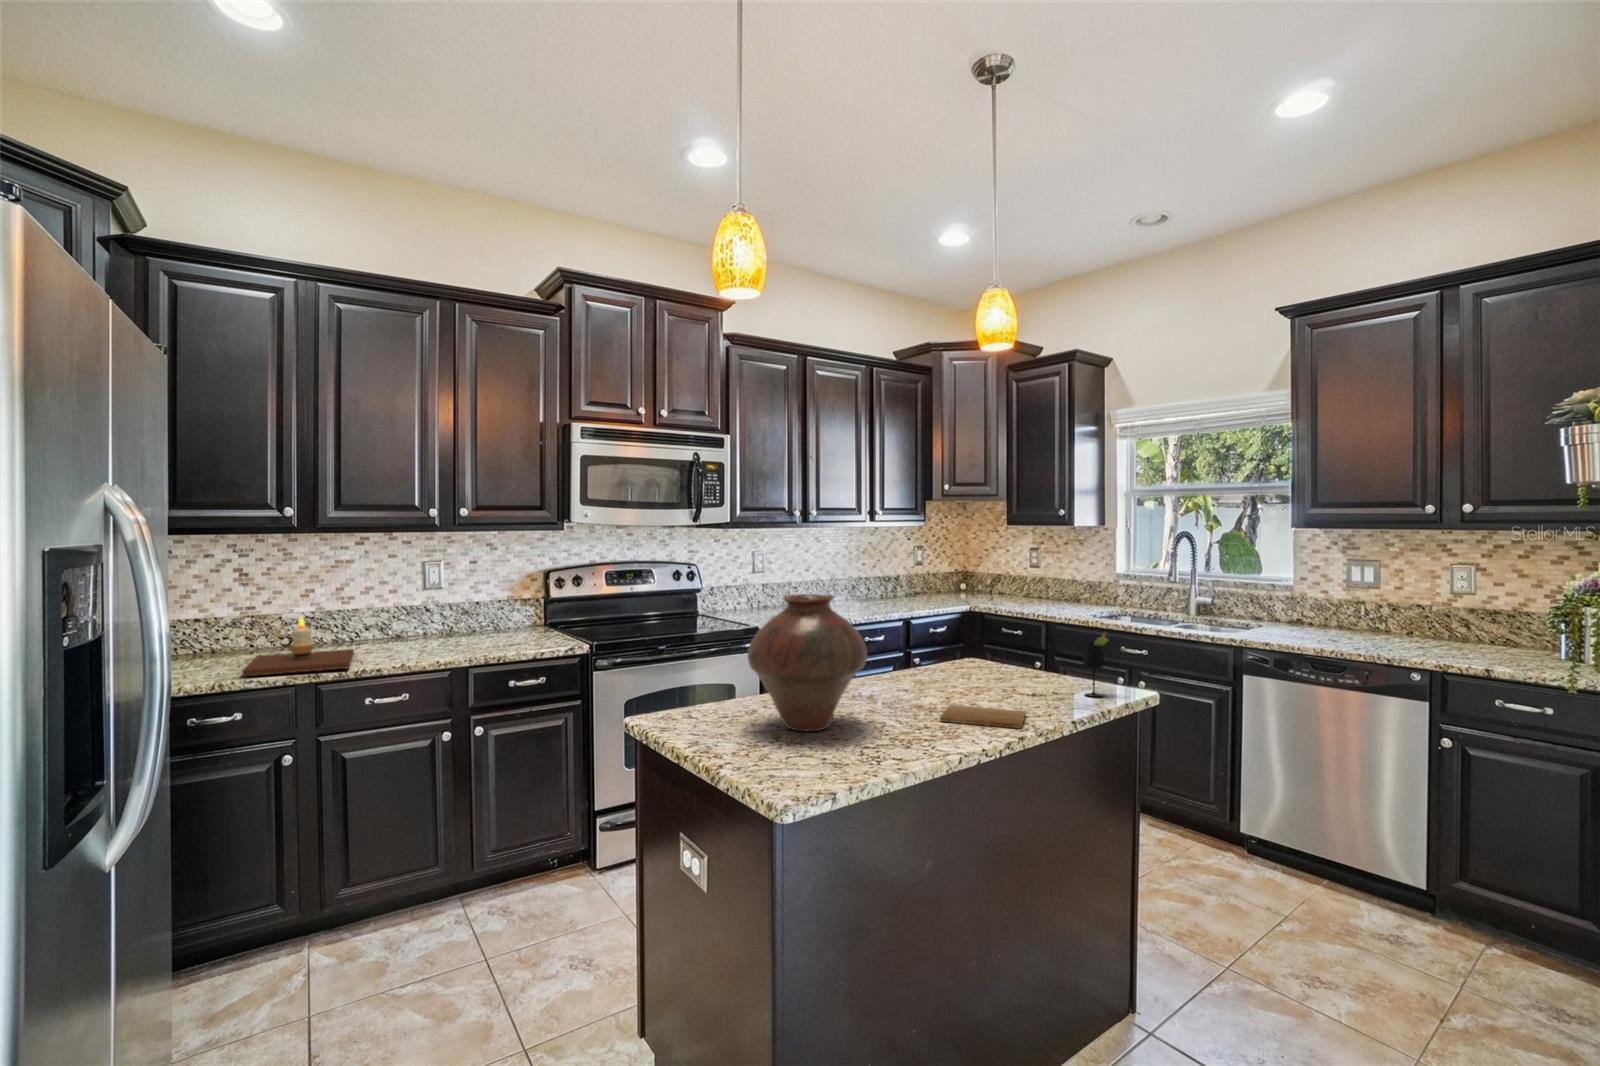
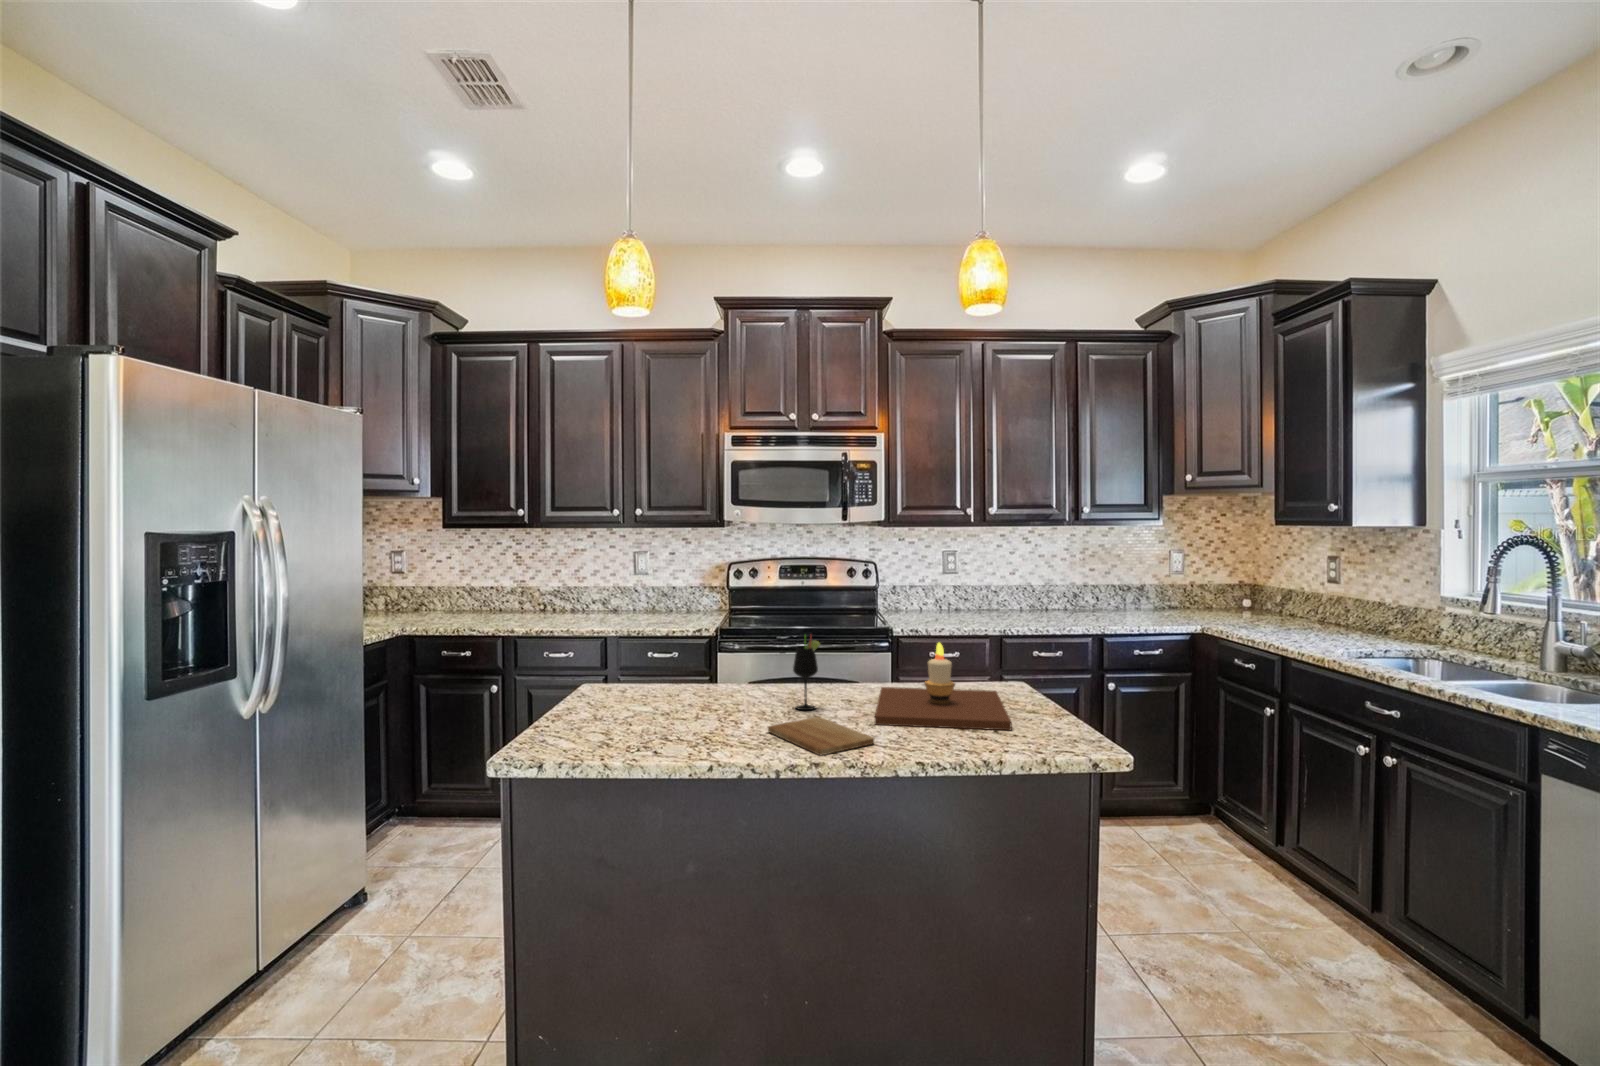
vase: present [748,594,867,731] -> none [578,577,705,718]
candle: present [242,617,354,676] -> present [875,643,1012,730]
wine glass: present [1083,633,1109,697] -> present [793,635,820,710]

